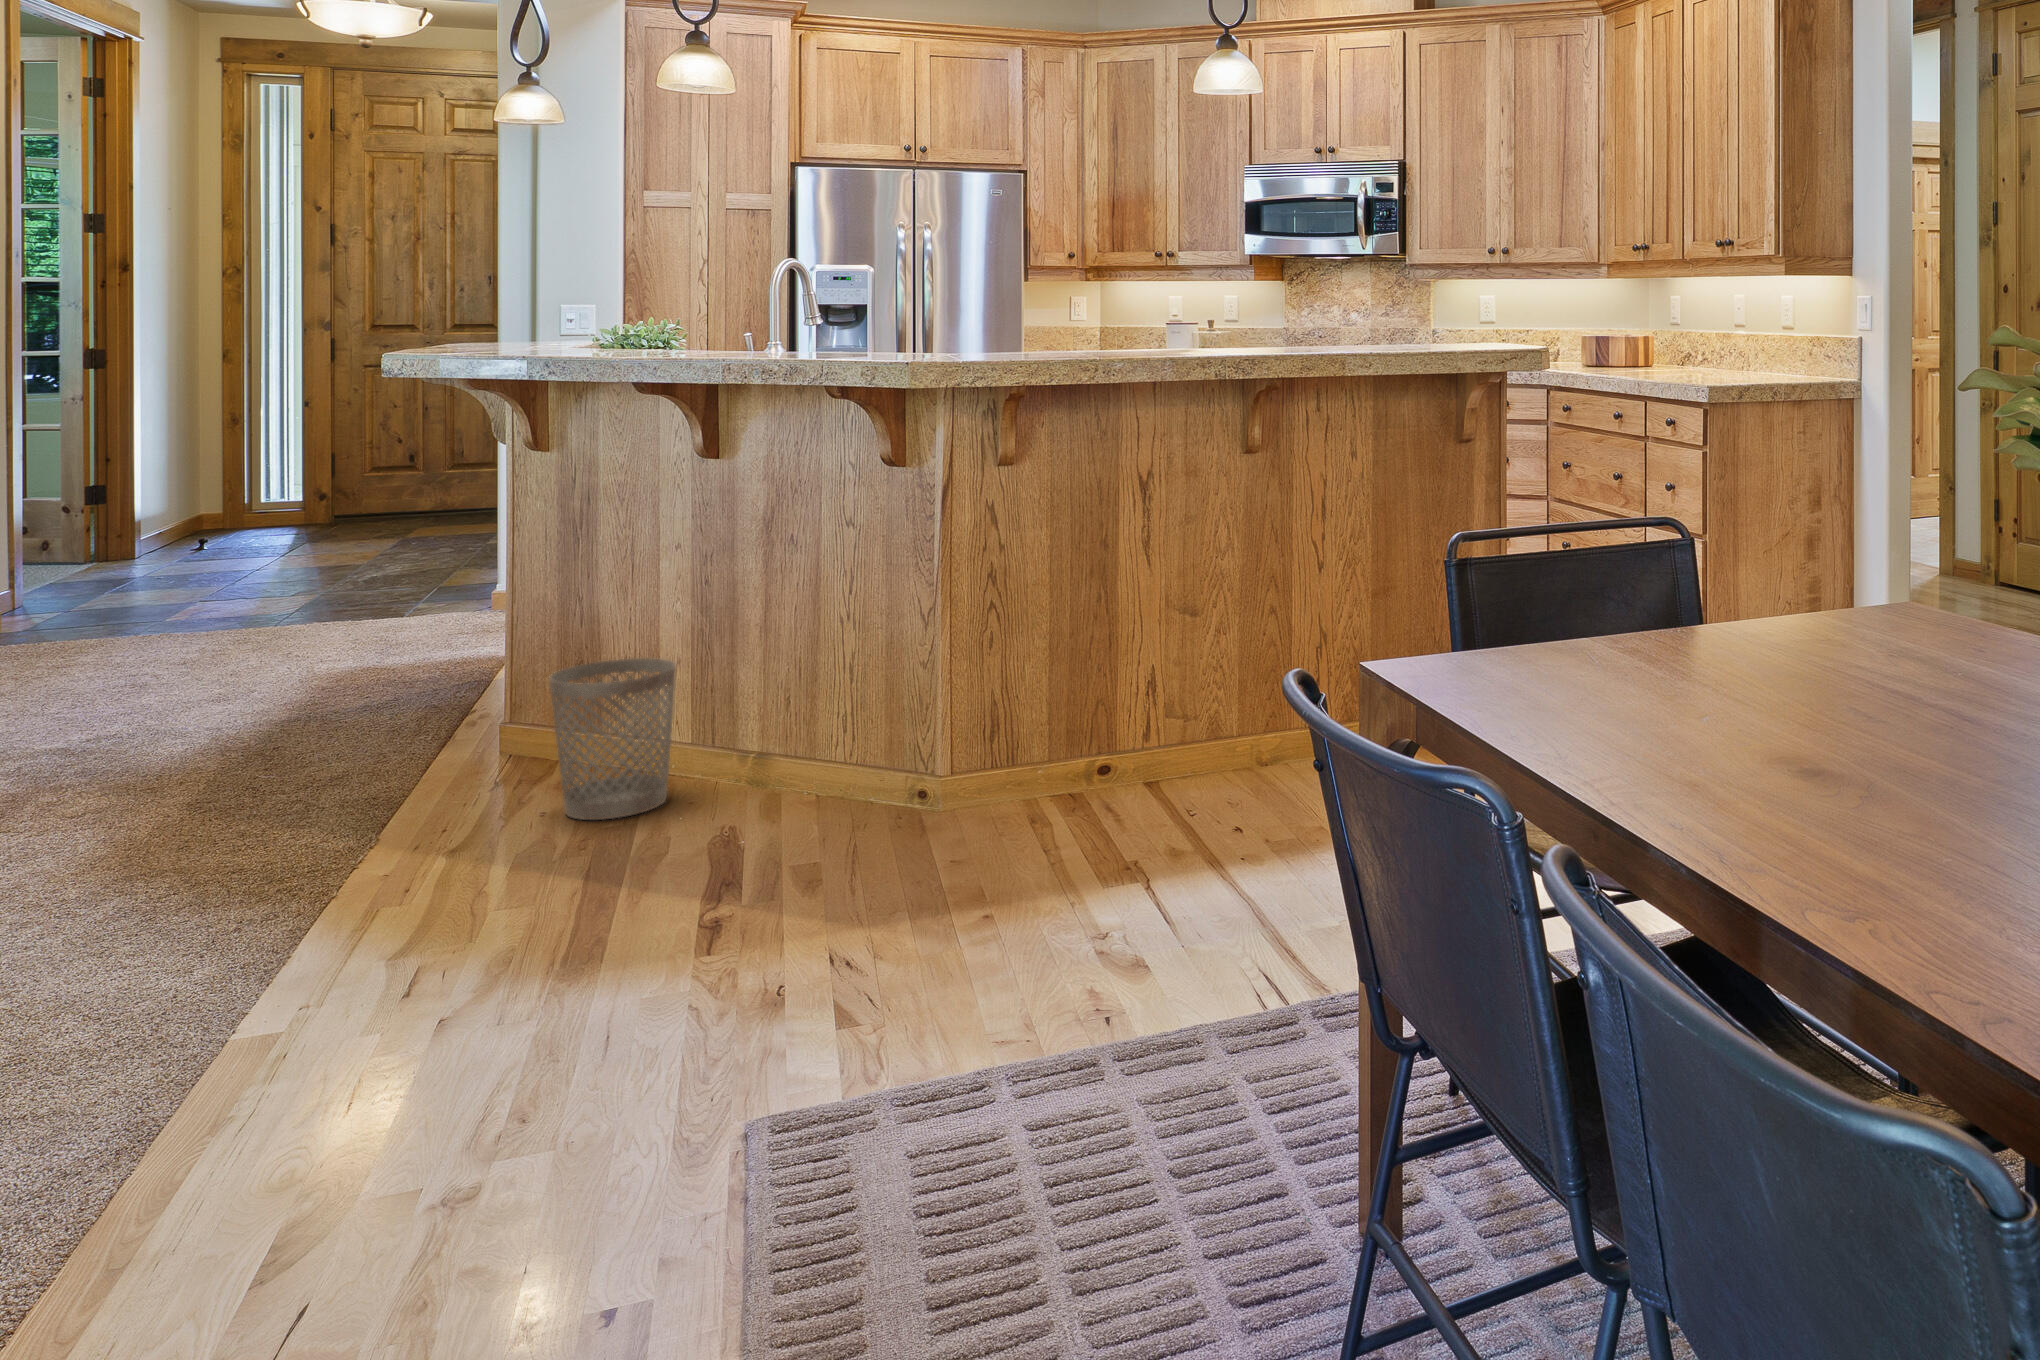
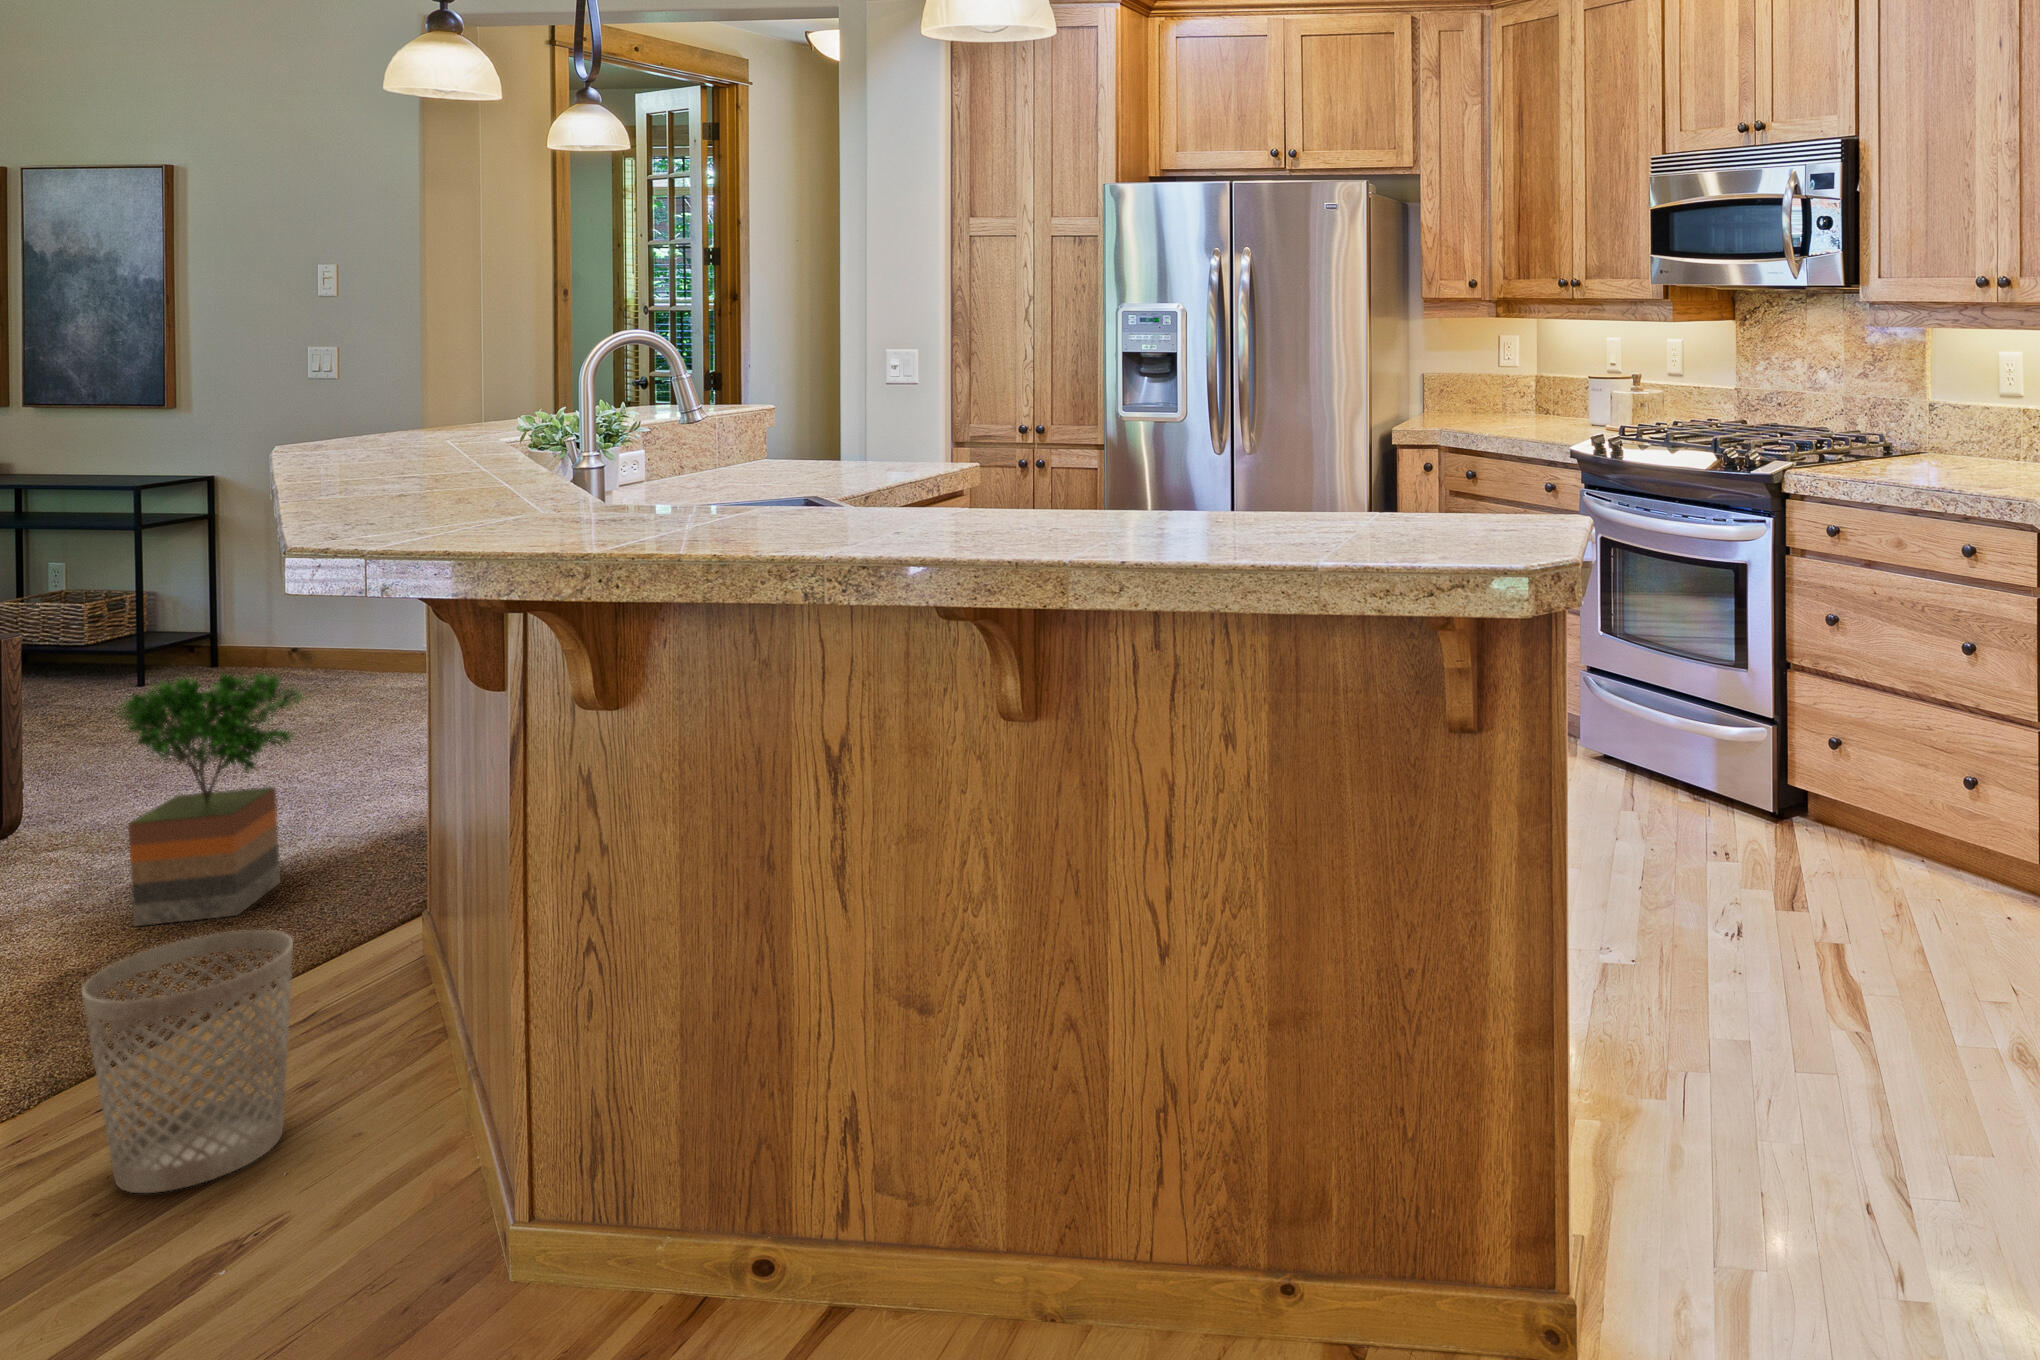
potted tree: none [126,552,312,773] -> present [118,672,305,926]

